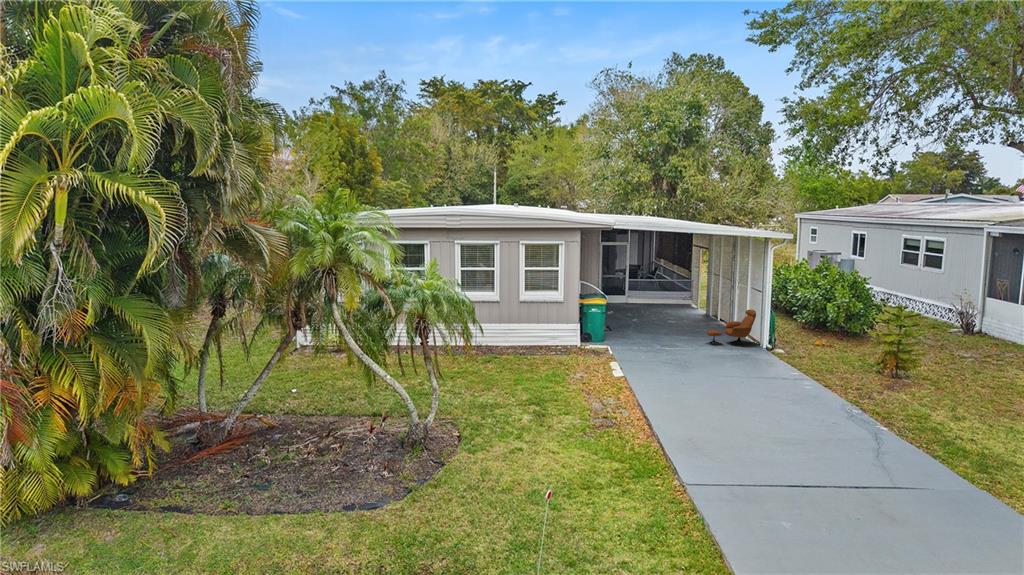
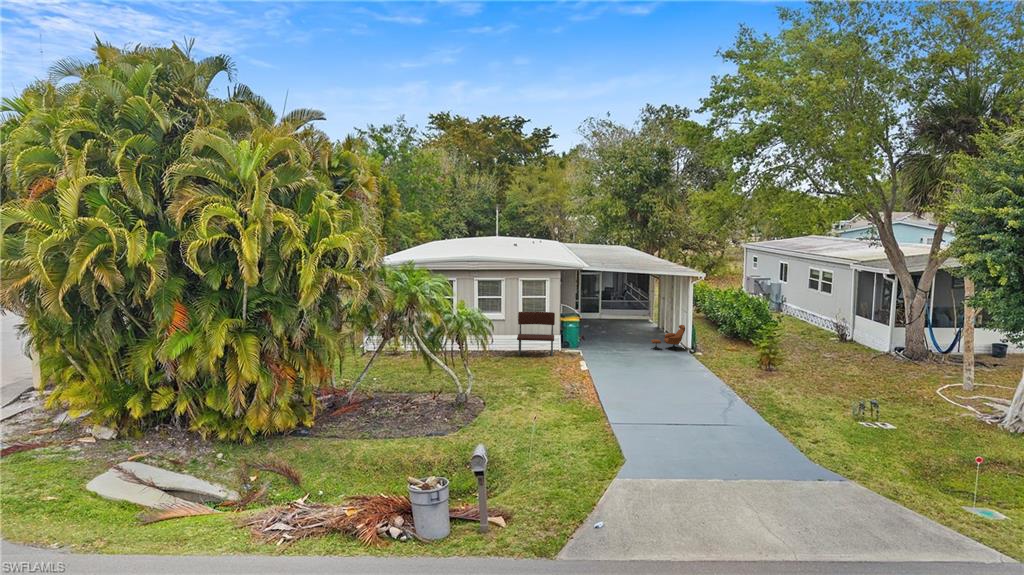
bench: none [517,291,571,354] -> present [517,312,555,356]

